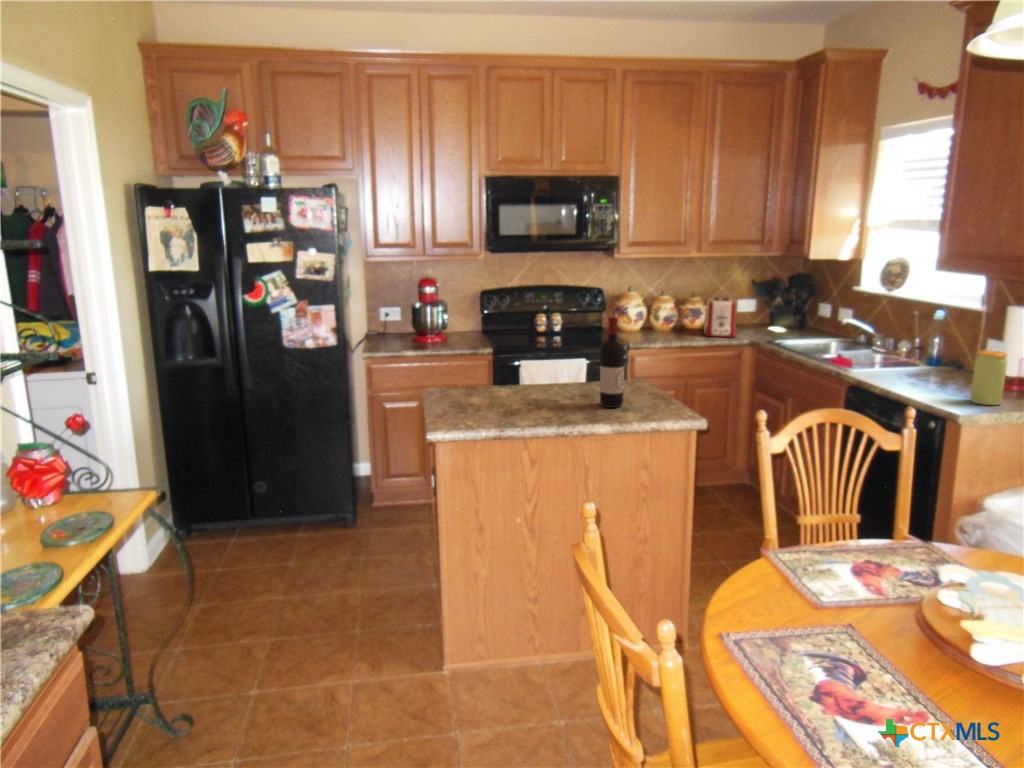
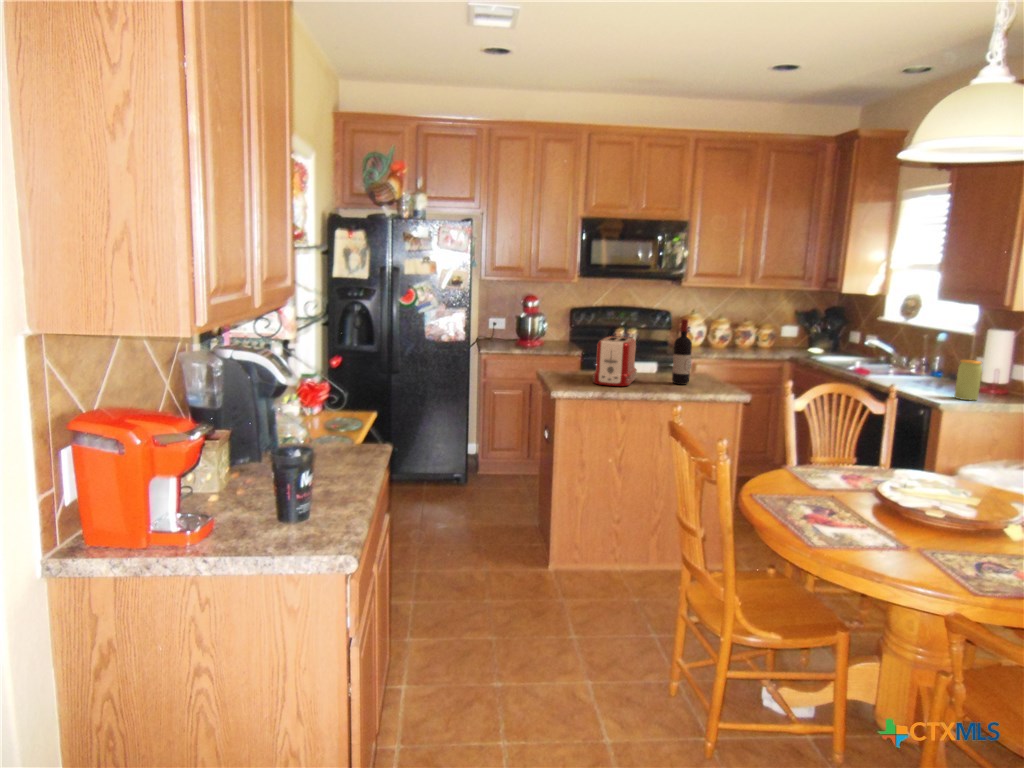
toaster: present [704,297,736,337] -> present [593,336,637,386]

